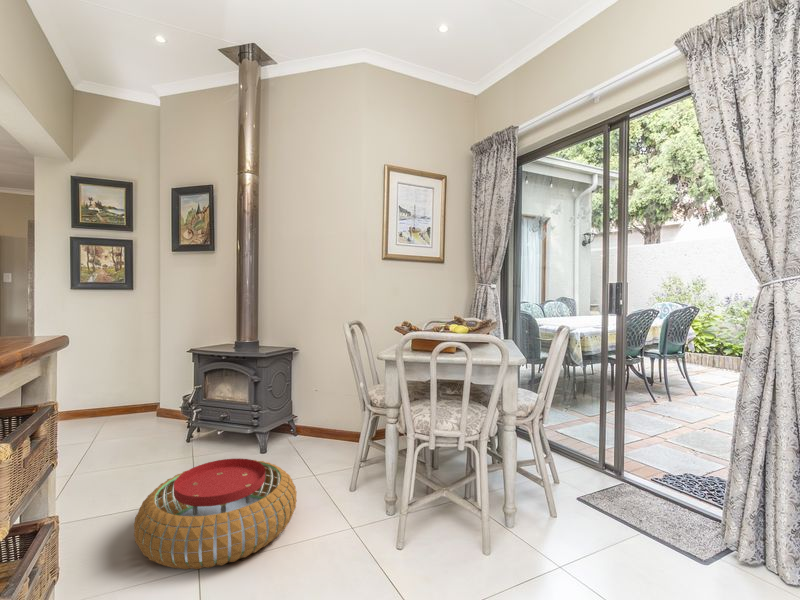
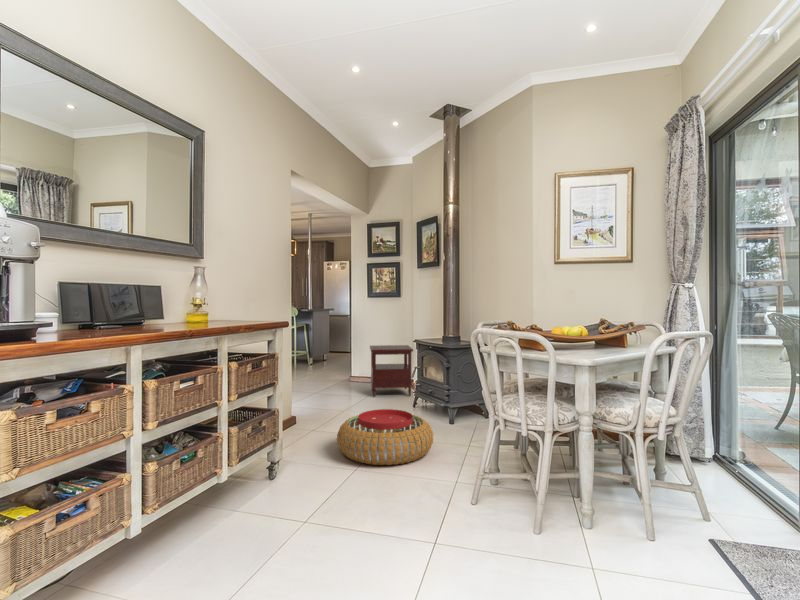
side table: none [83,355,169,440] -> present [370,345,413,397]

